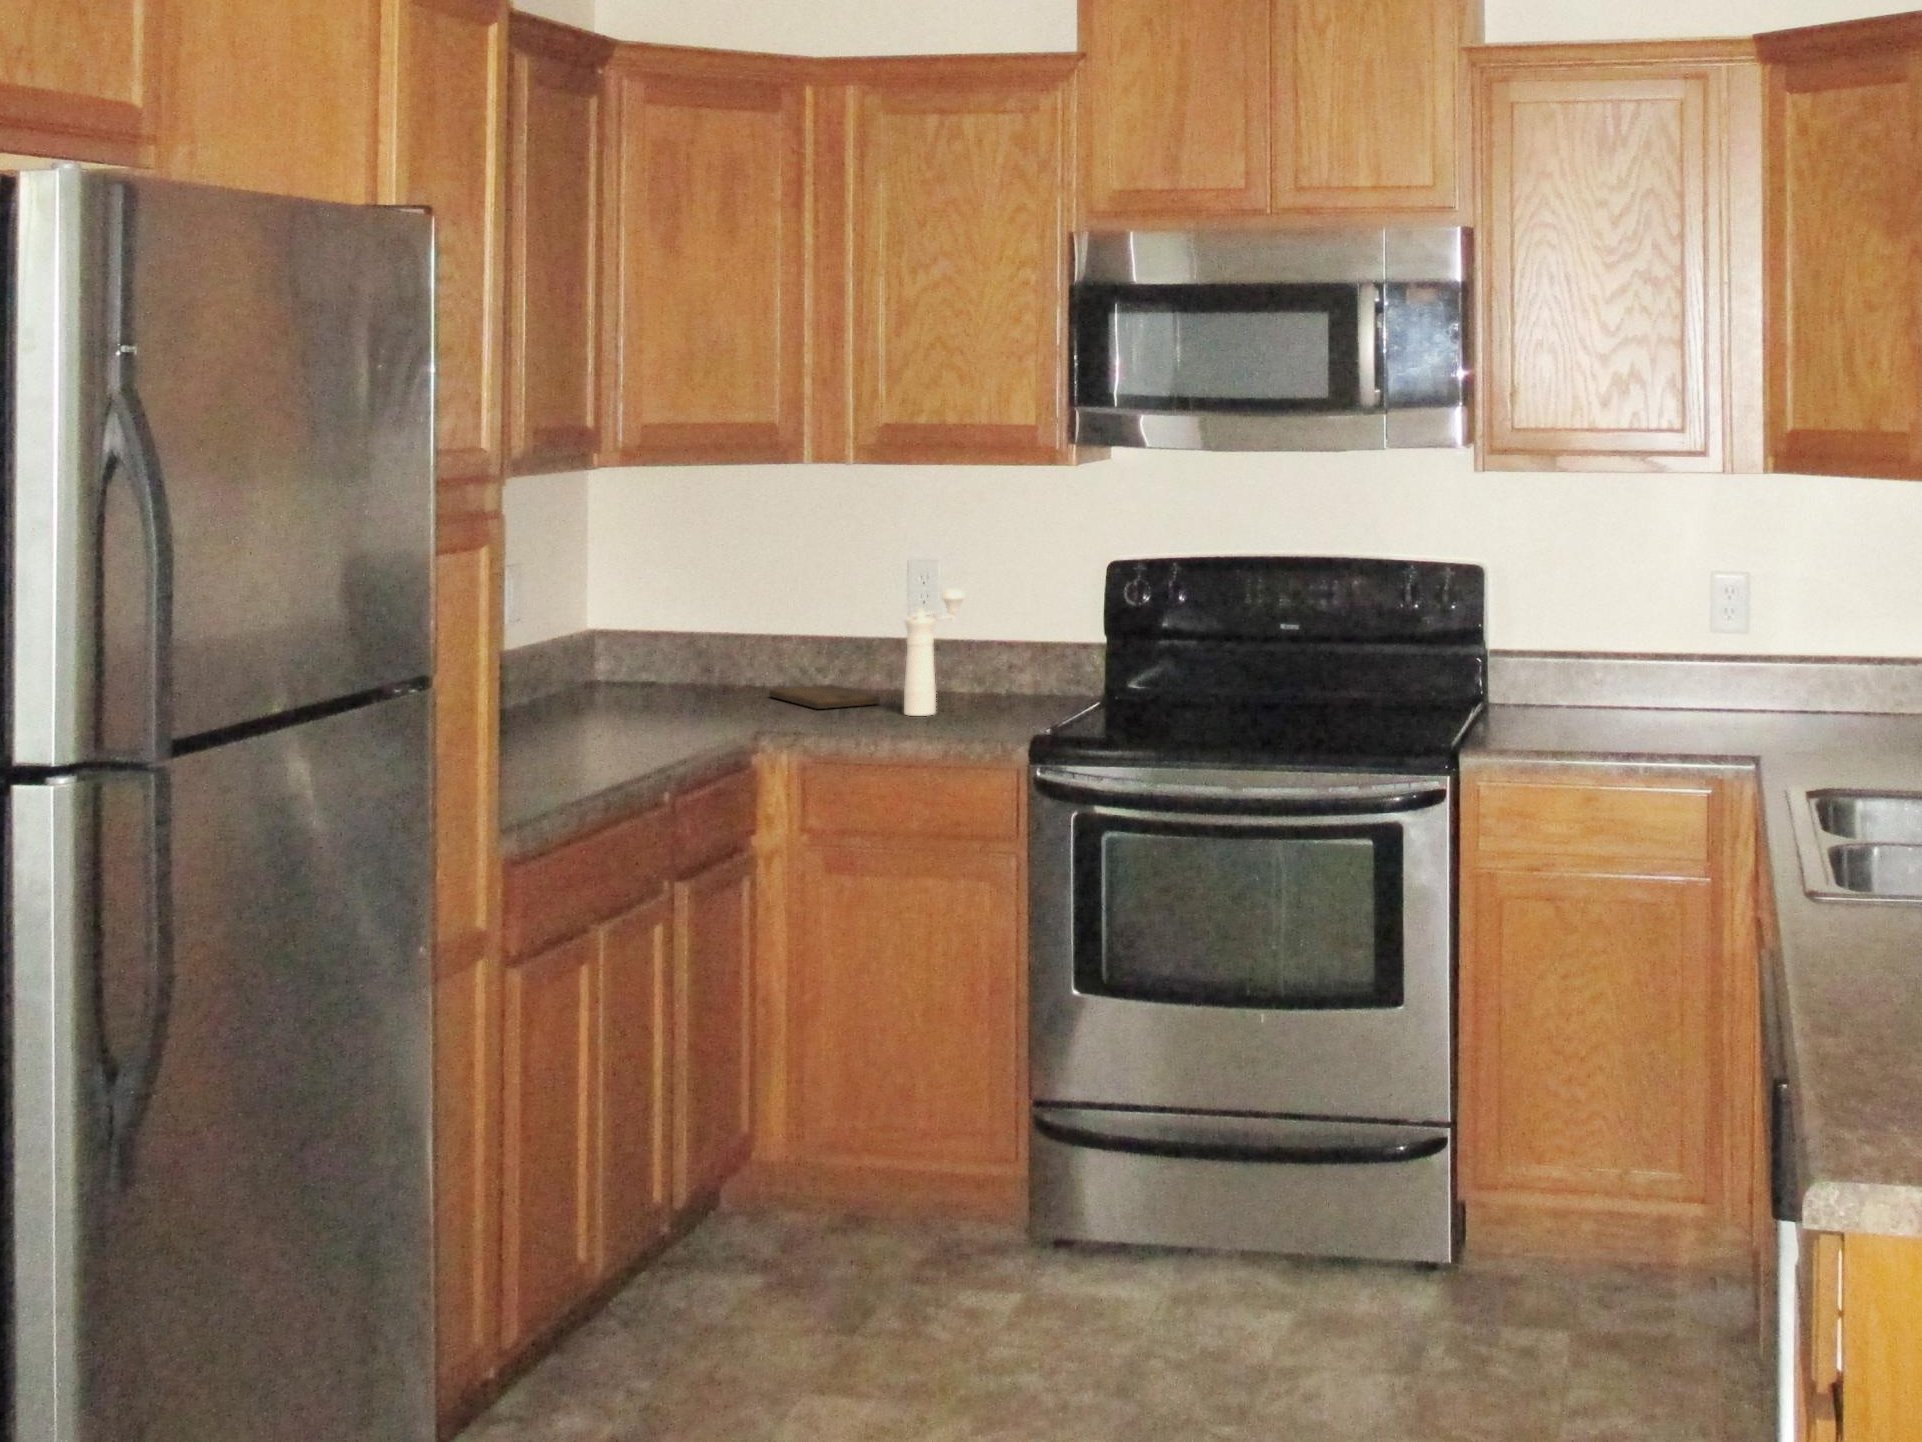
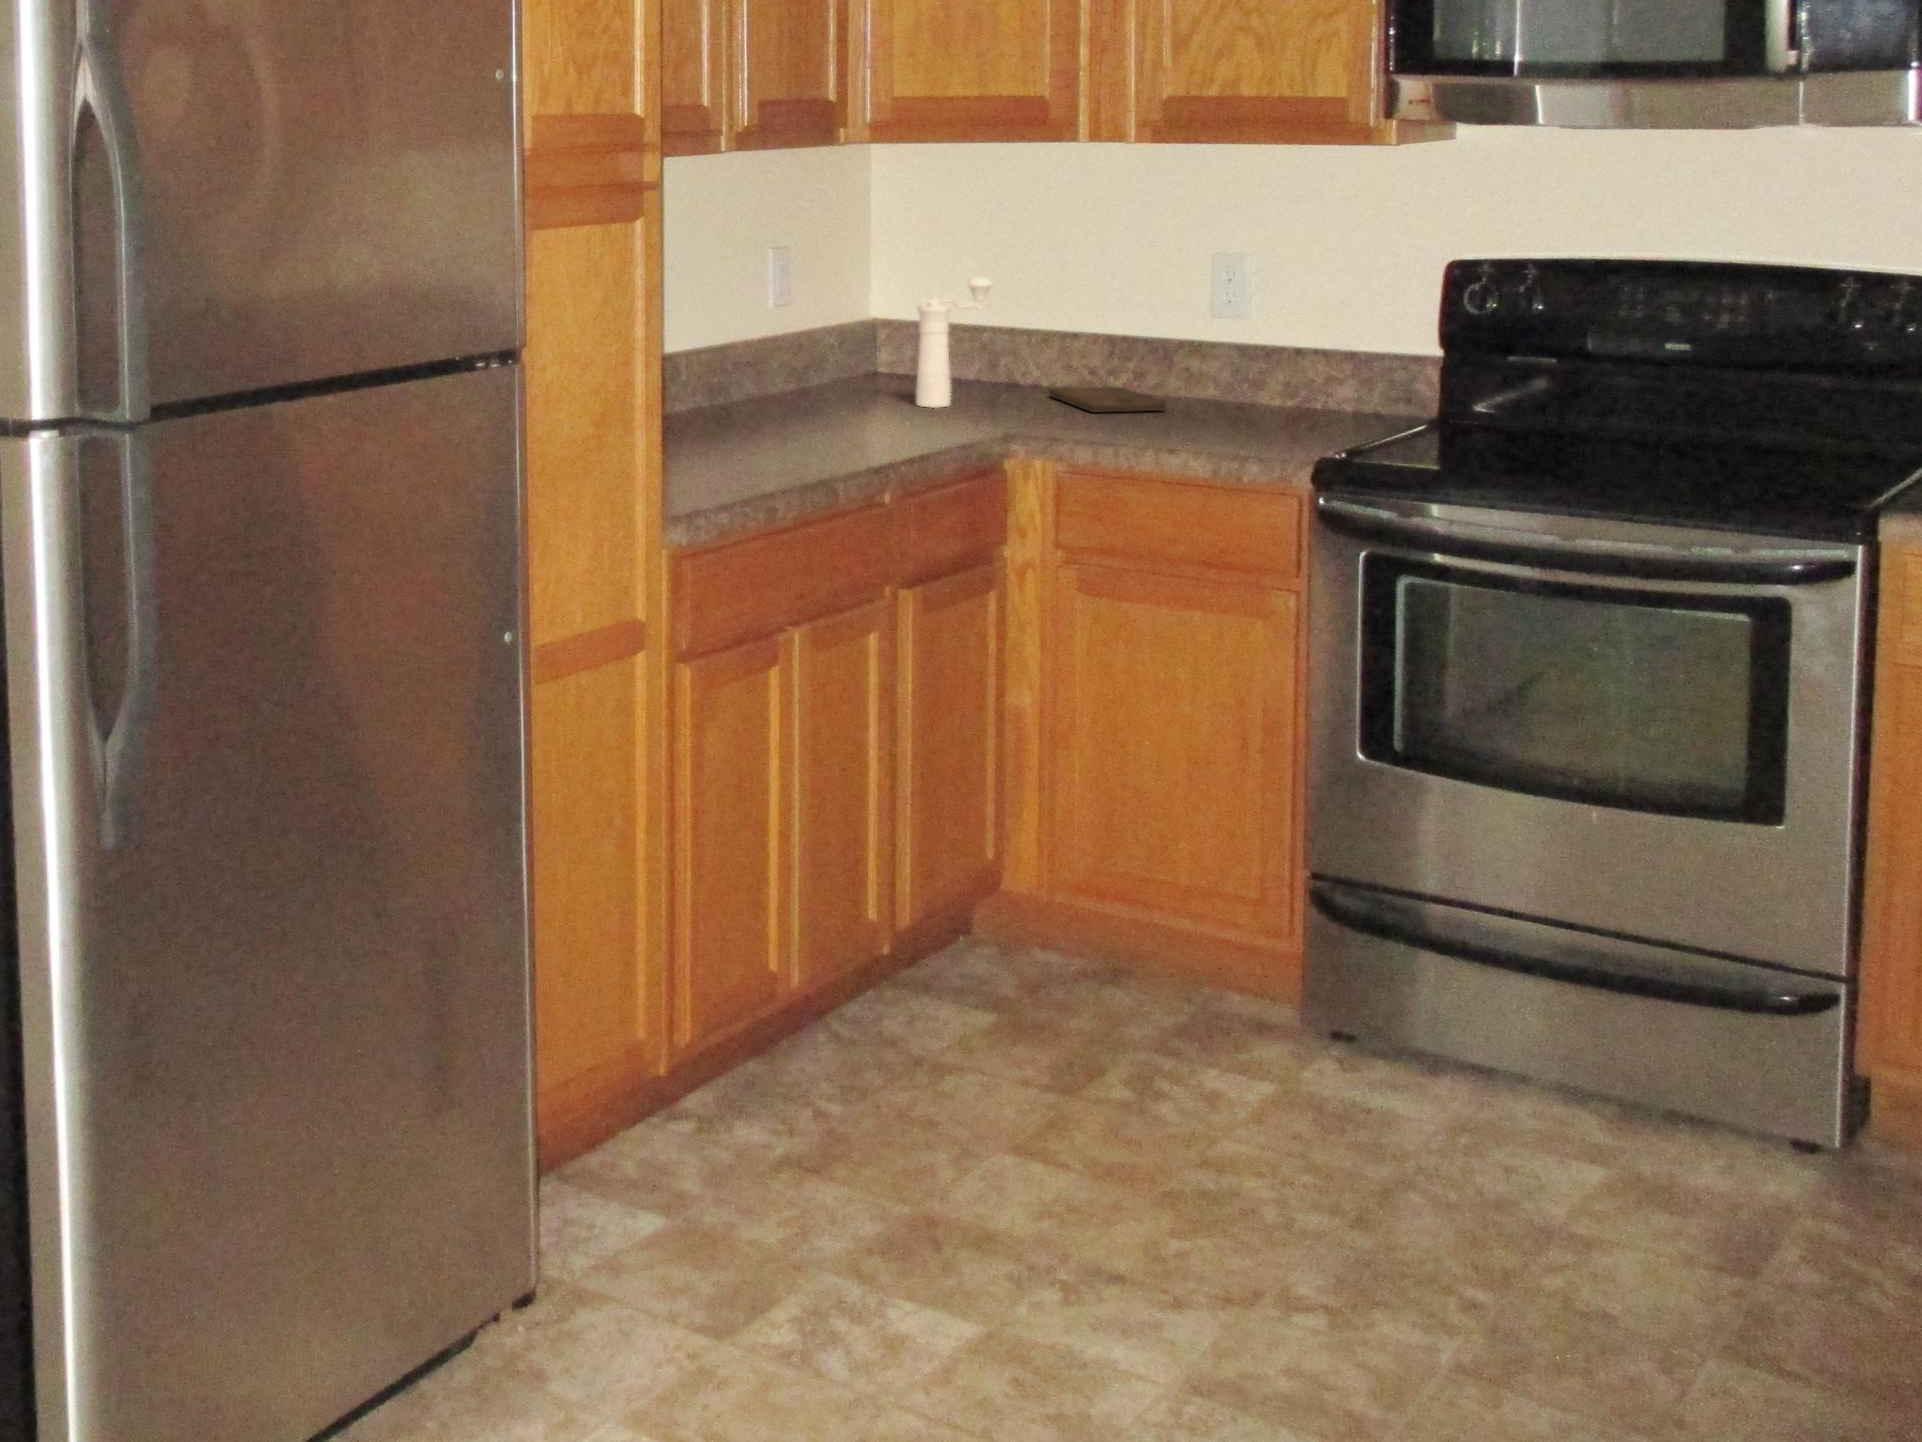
pepper mill: present [904,589,965,716] -> present [916,276,992,408]

